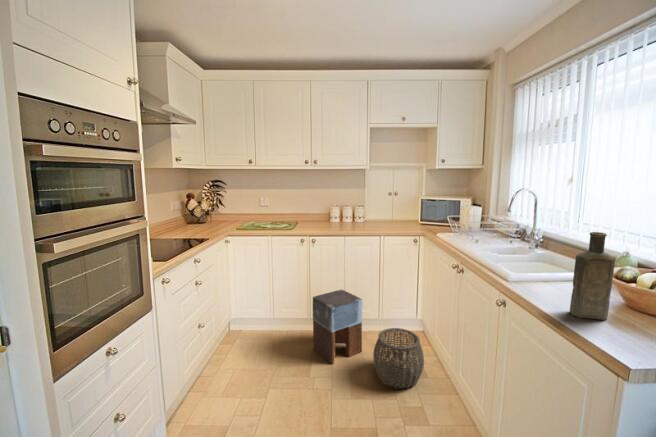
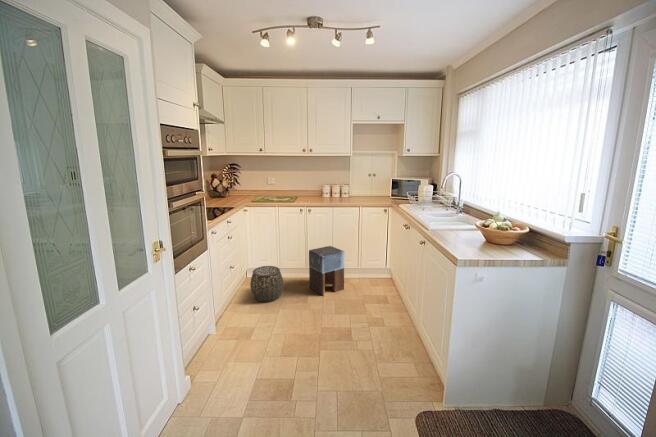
bottle: present [570,232,615,320] -> none [448,198,472,246]
woven basket: present [373,328,424,388] -> present [250,266,283,302]

